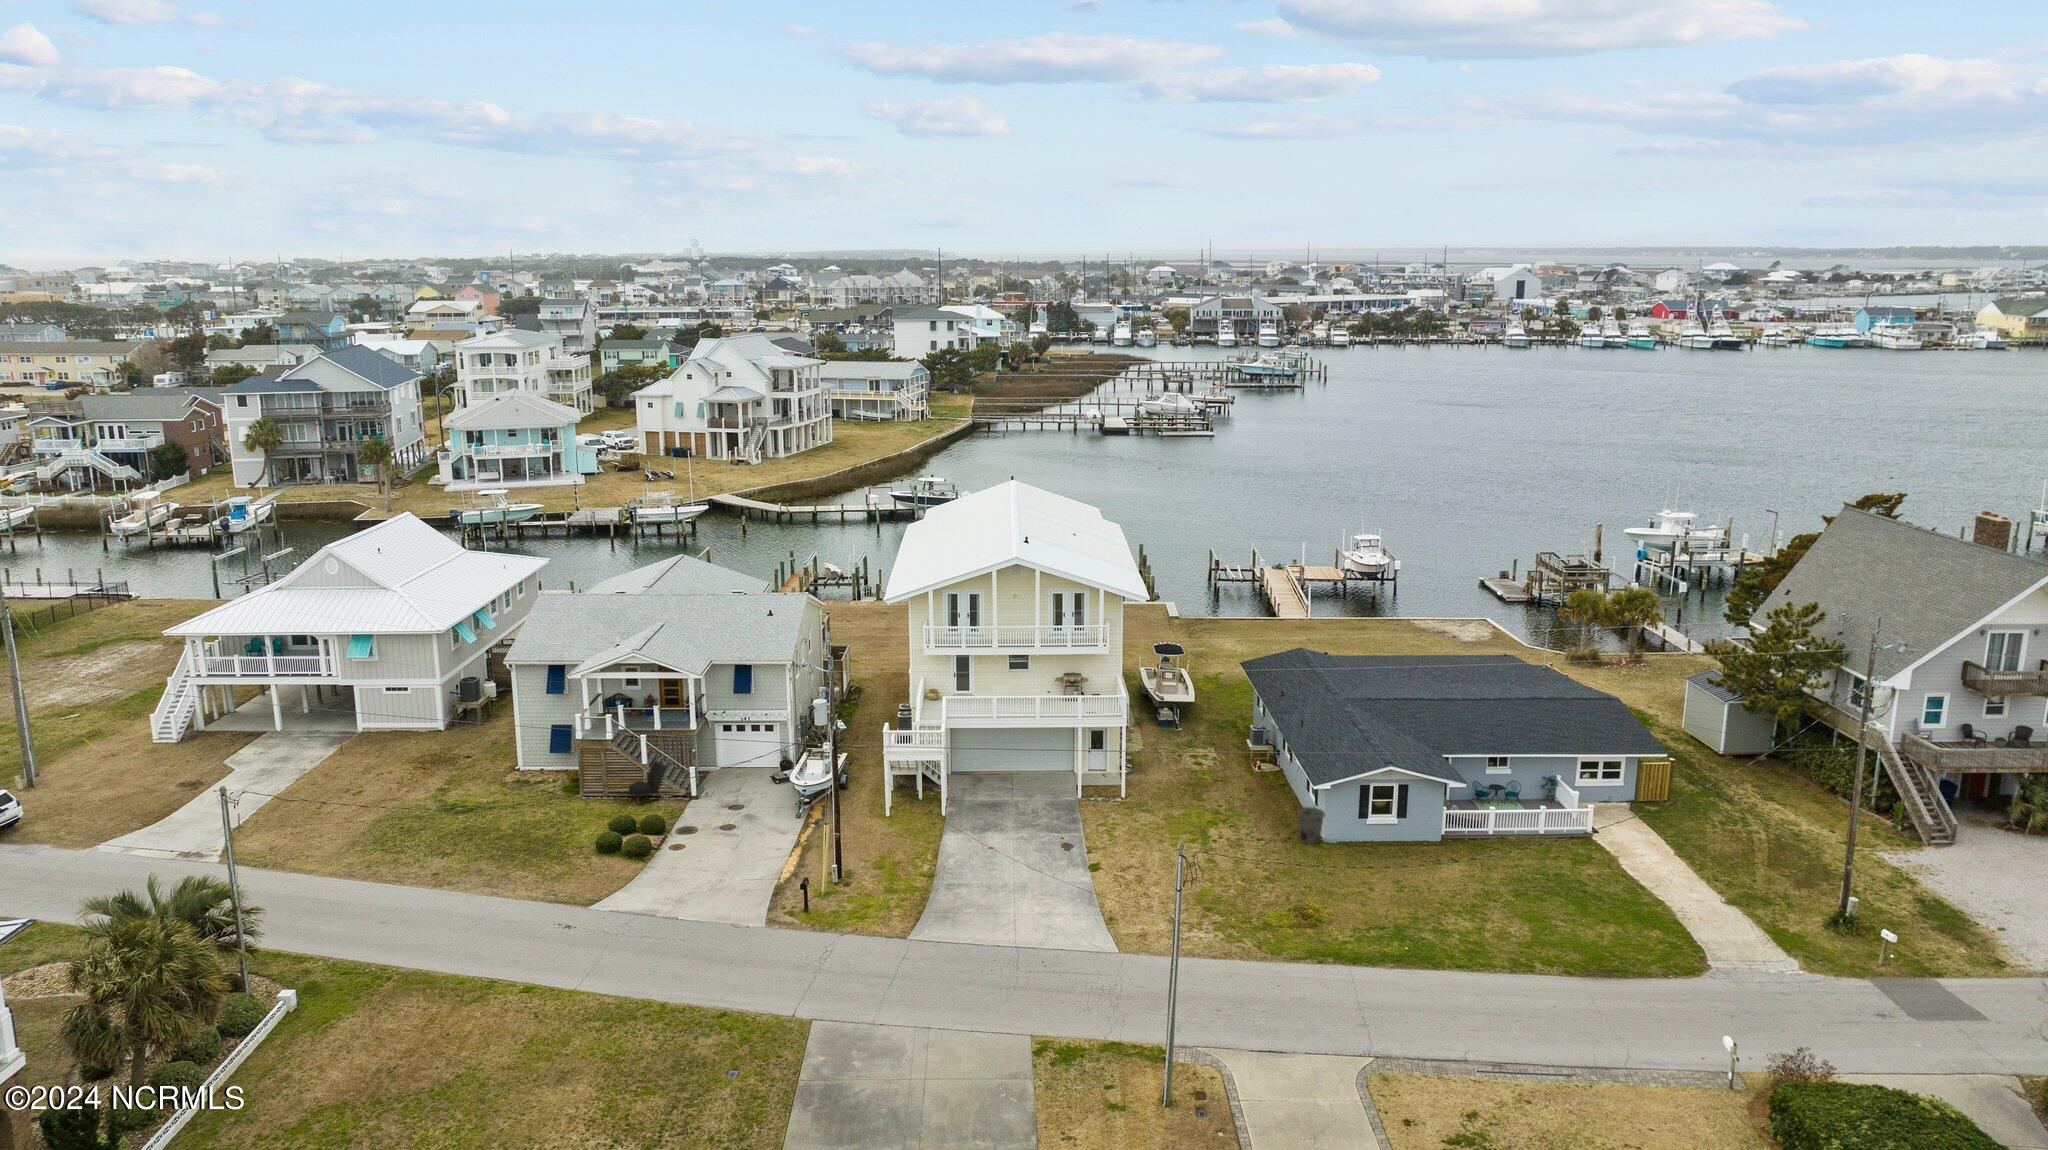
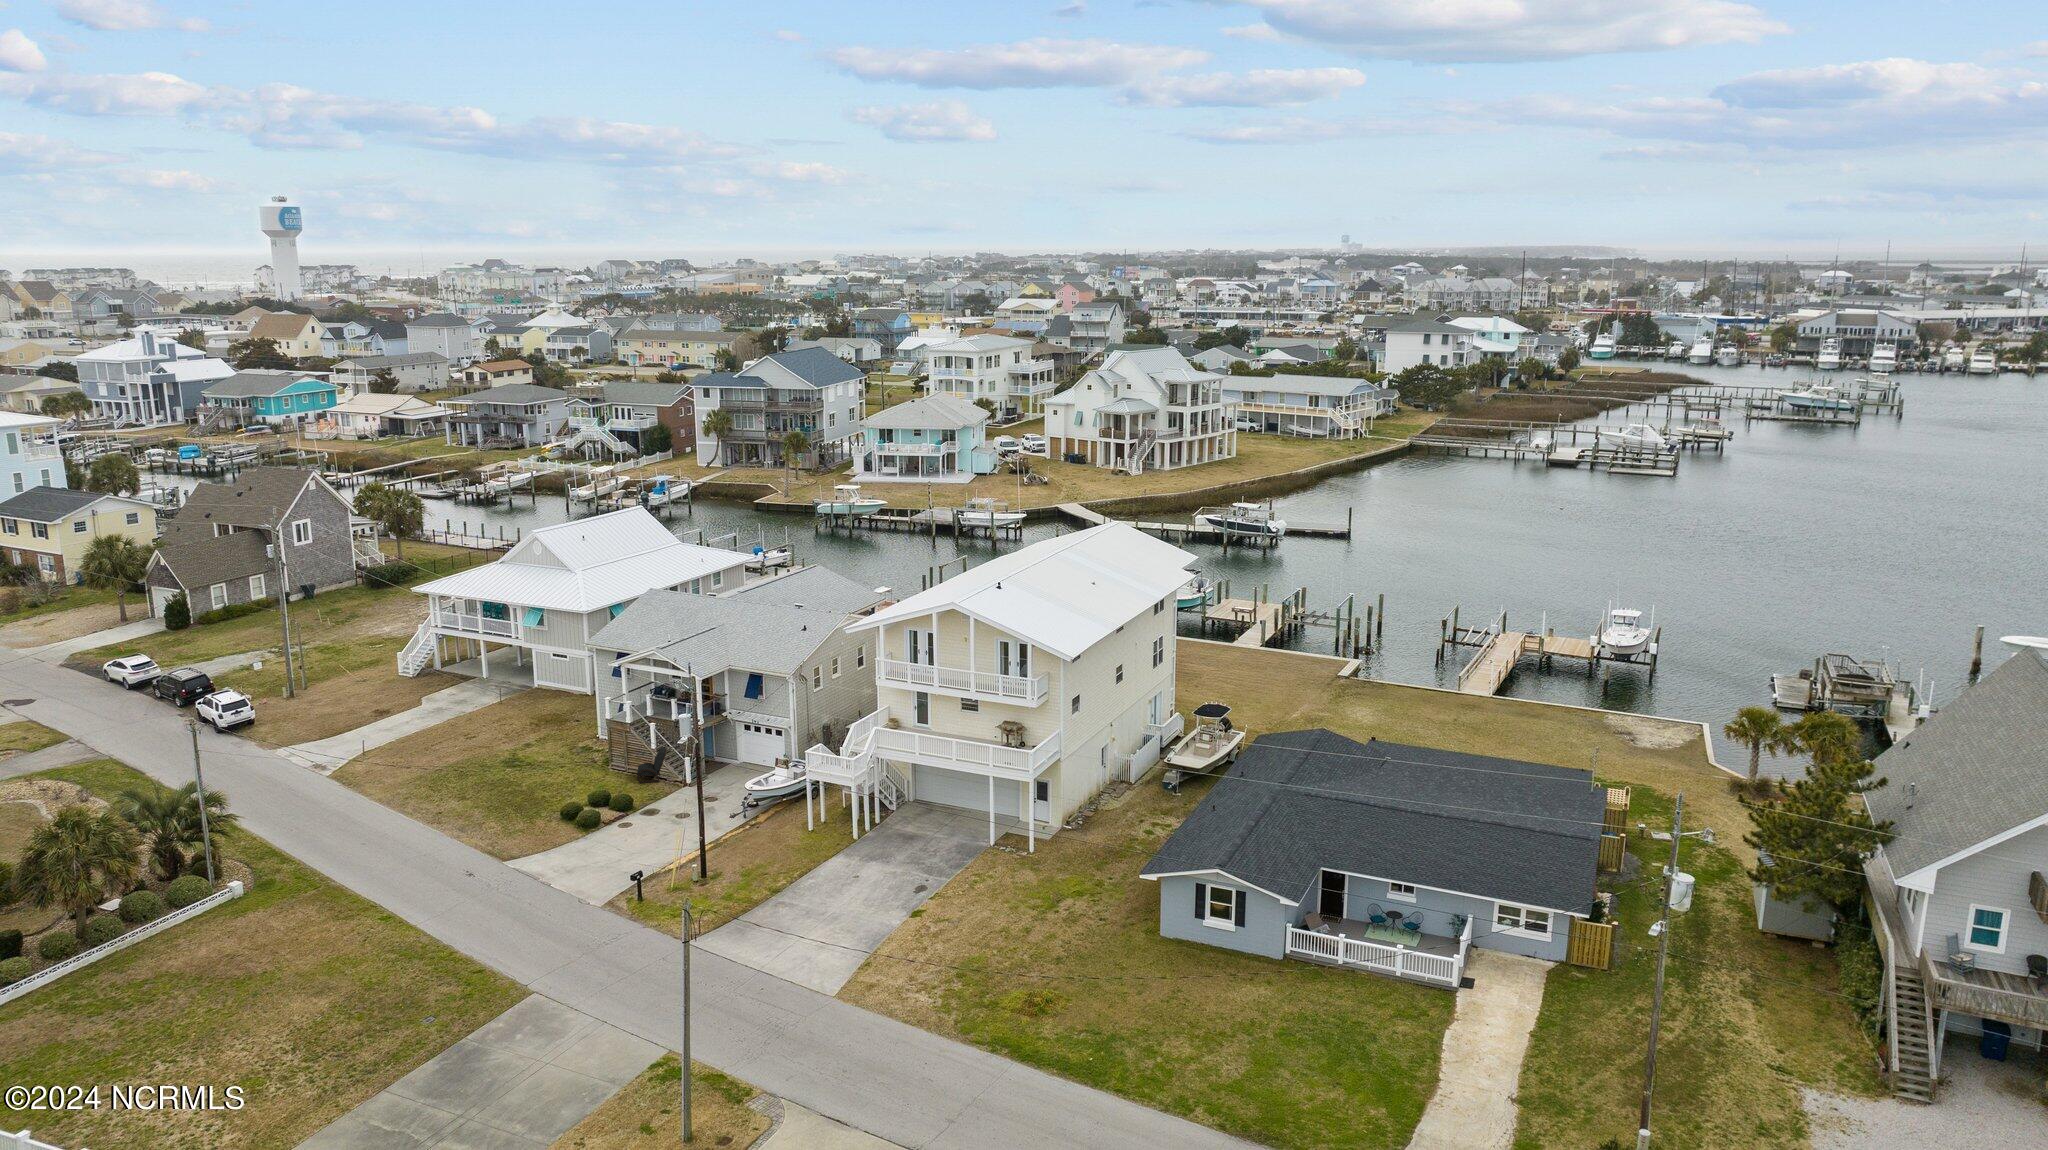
trash can: present [1297,807,1325,845] -> none [1130,894,1159,935]

